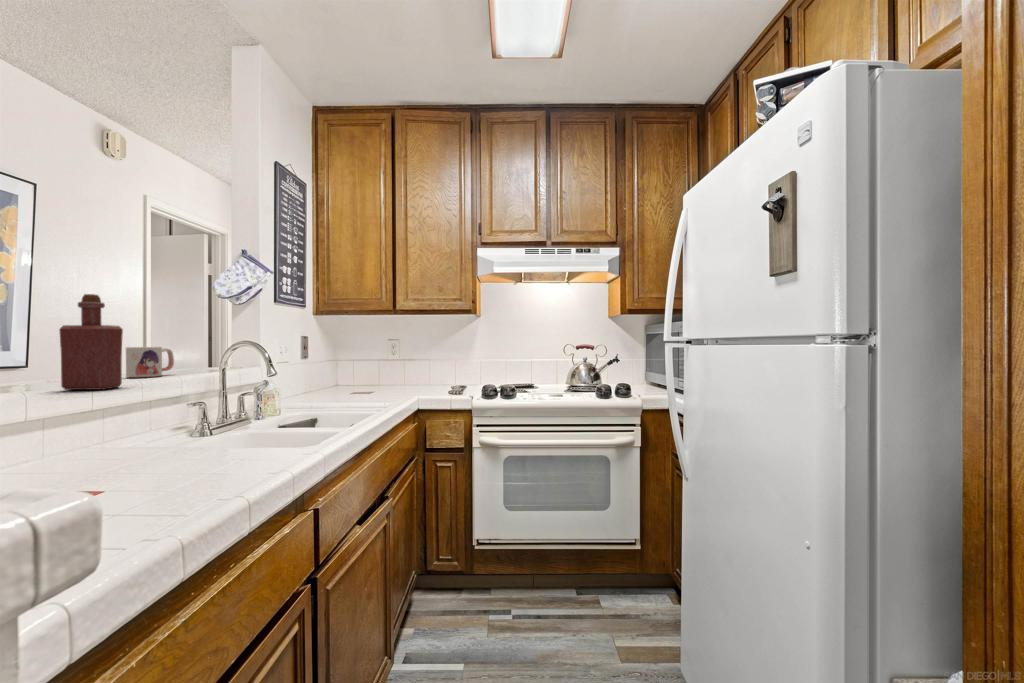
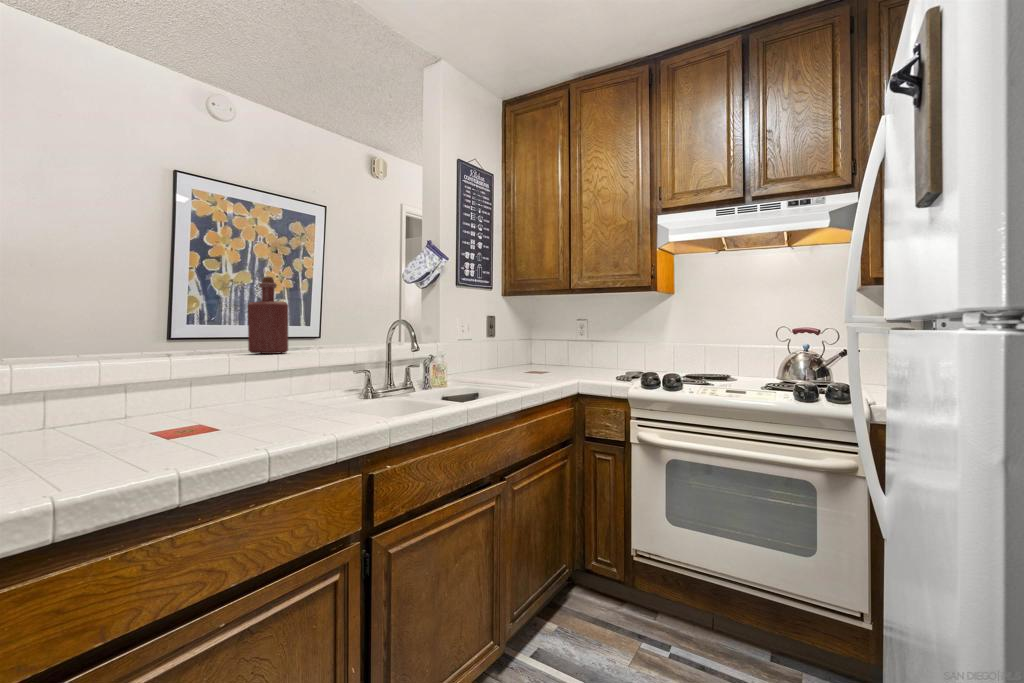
mug: present [126,347,174,377] -> none [323,323,359,348]

